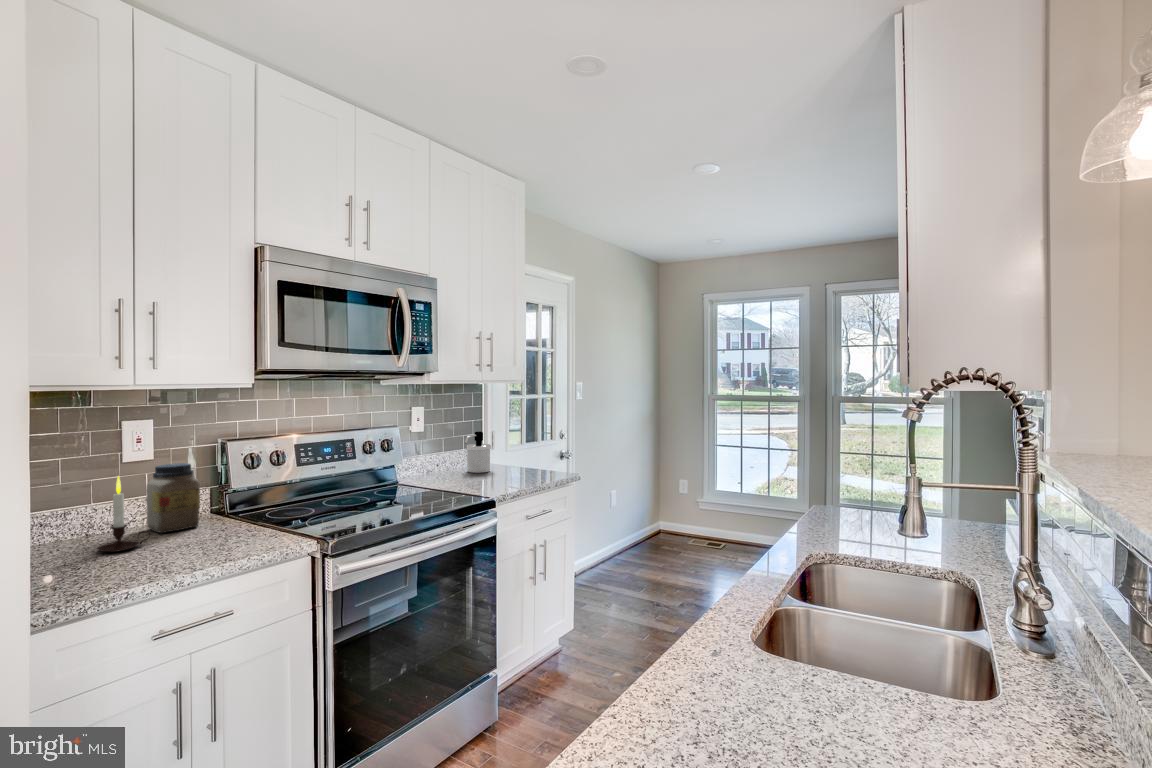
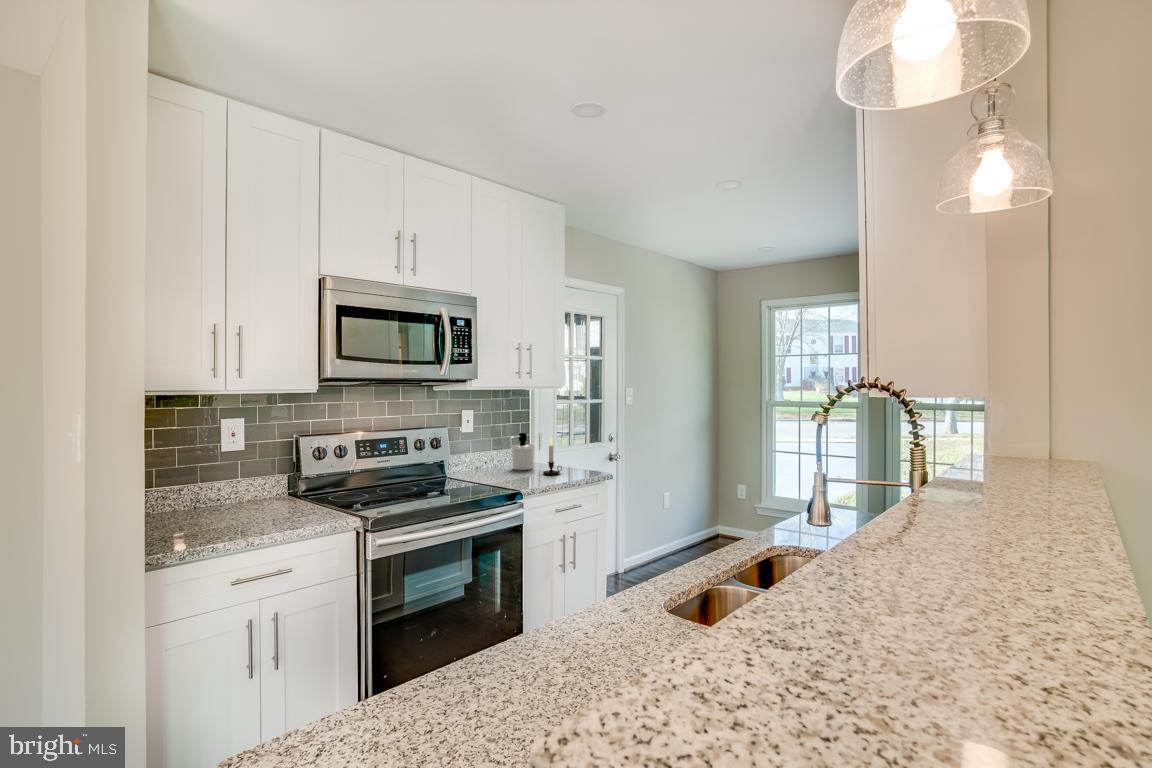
jar: present [146,463,200,533] -> none [237,453,276,509]
candle: present [97,476,150,552] -> present [543,437,562,475]

